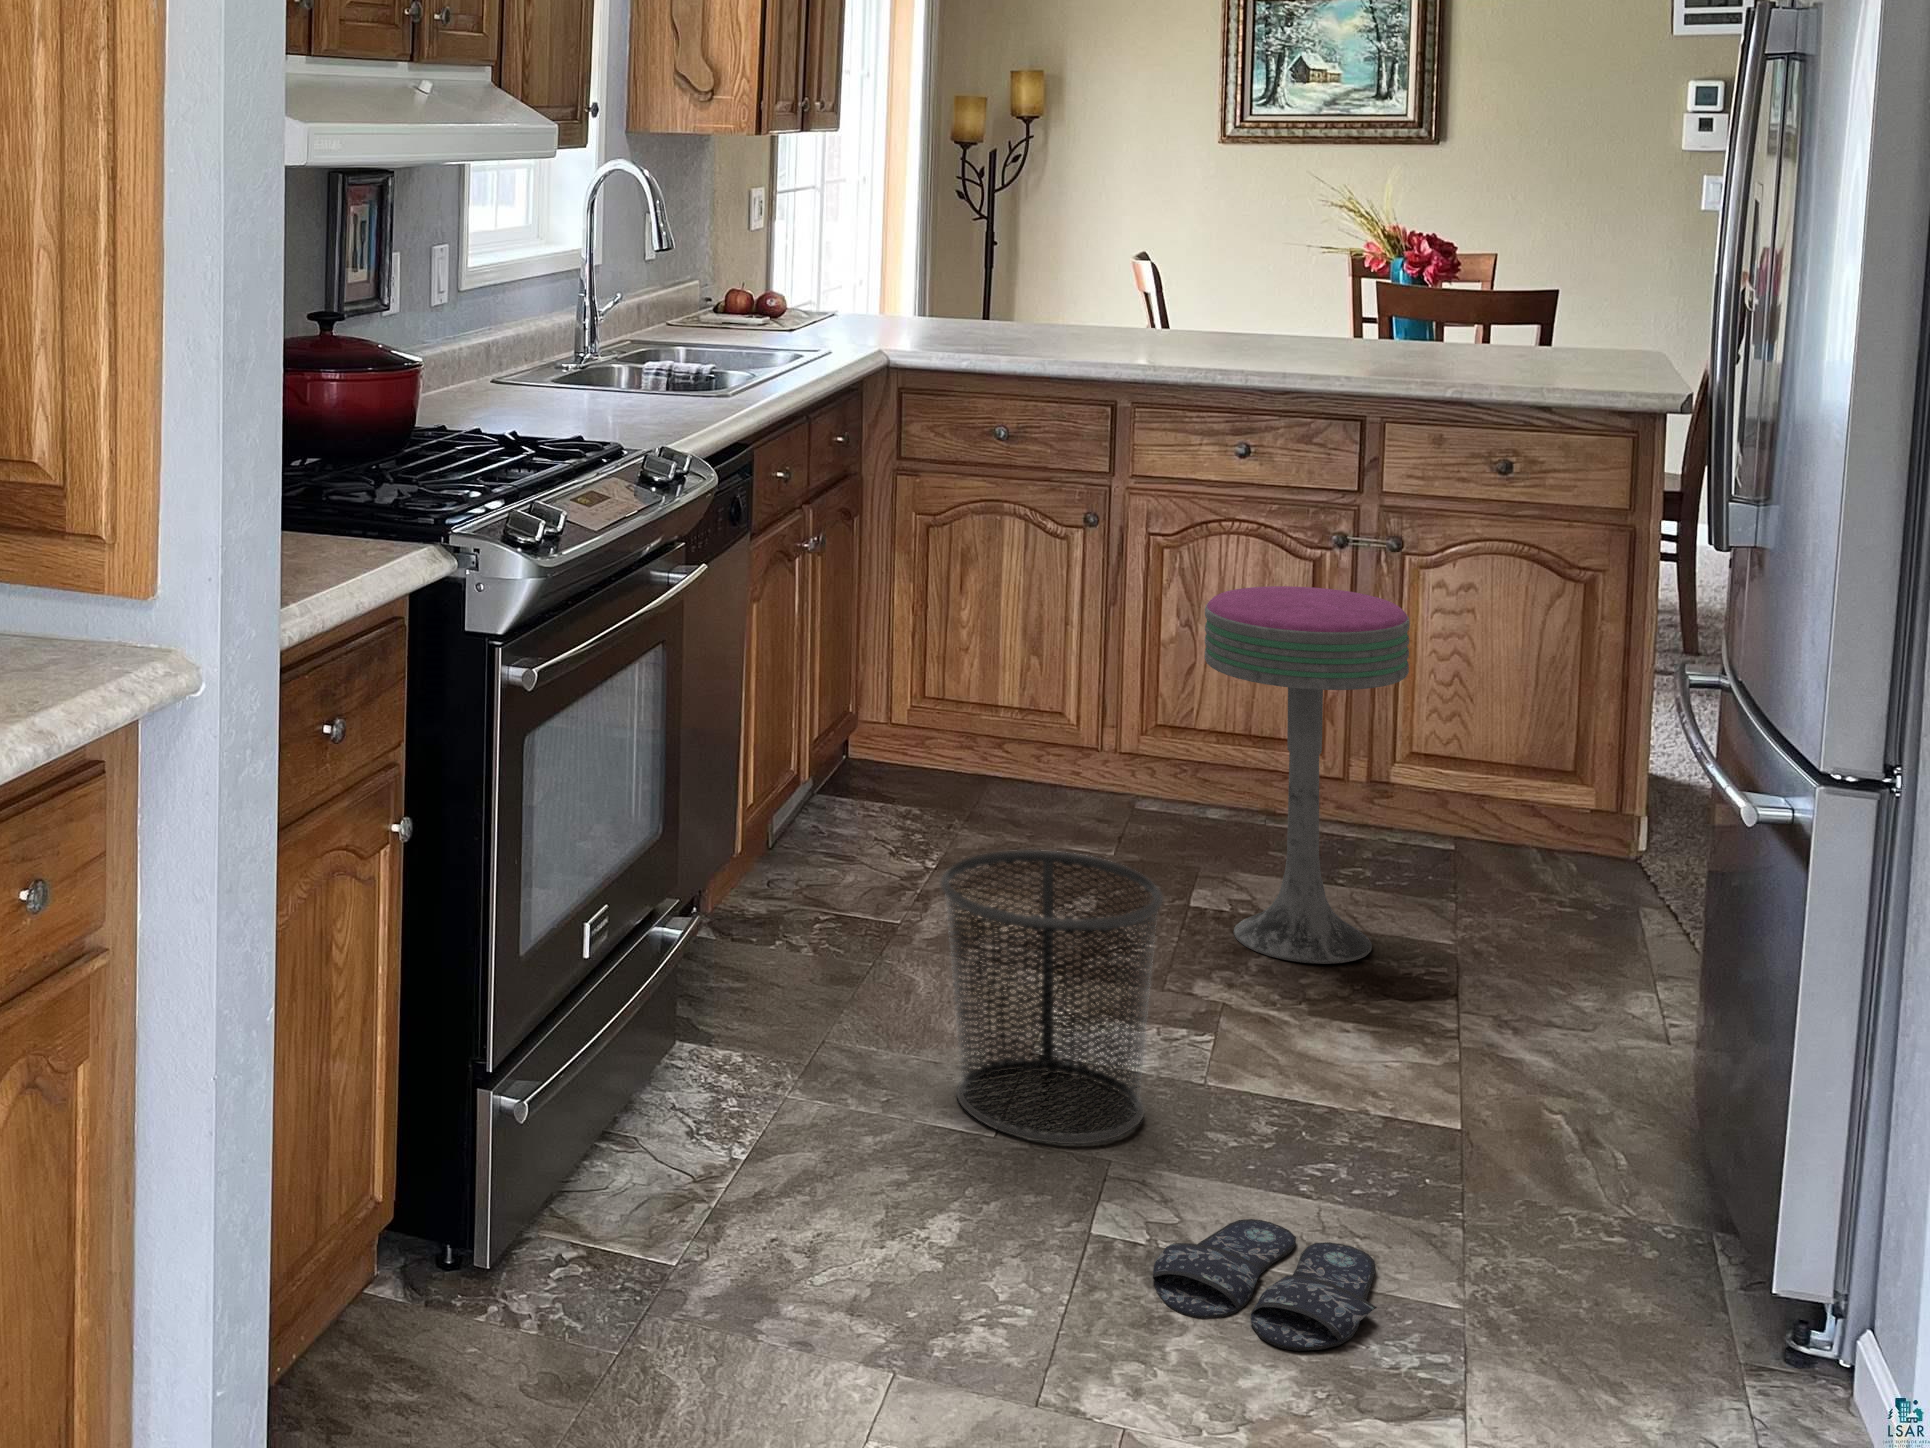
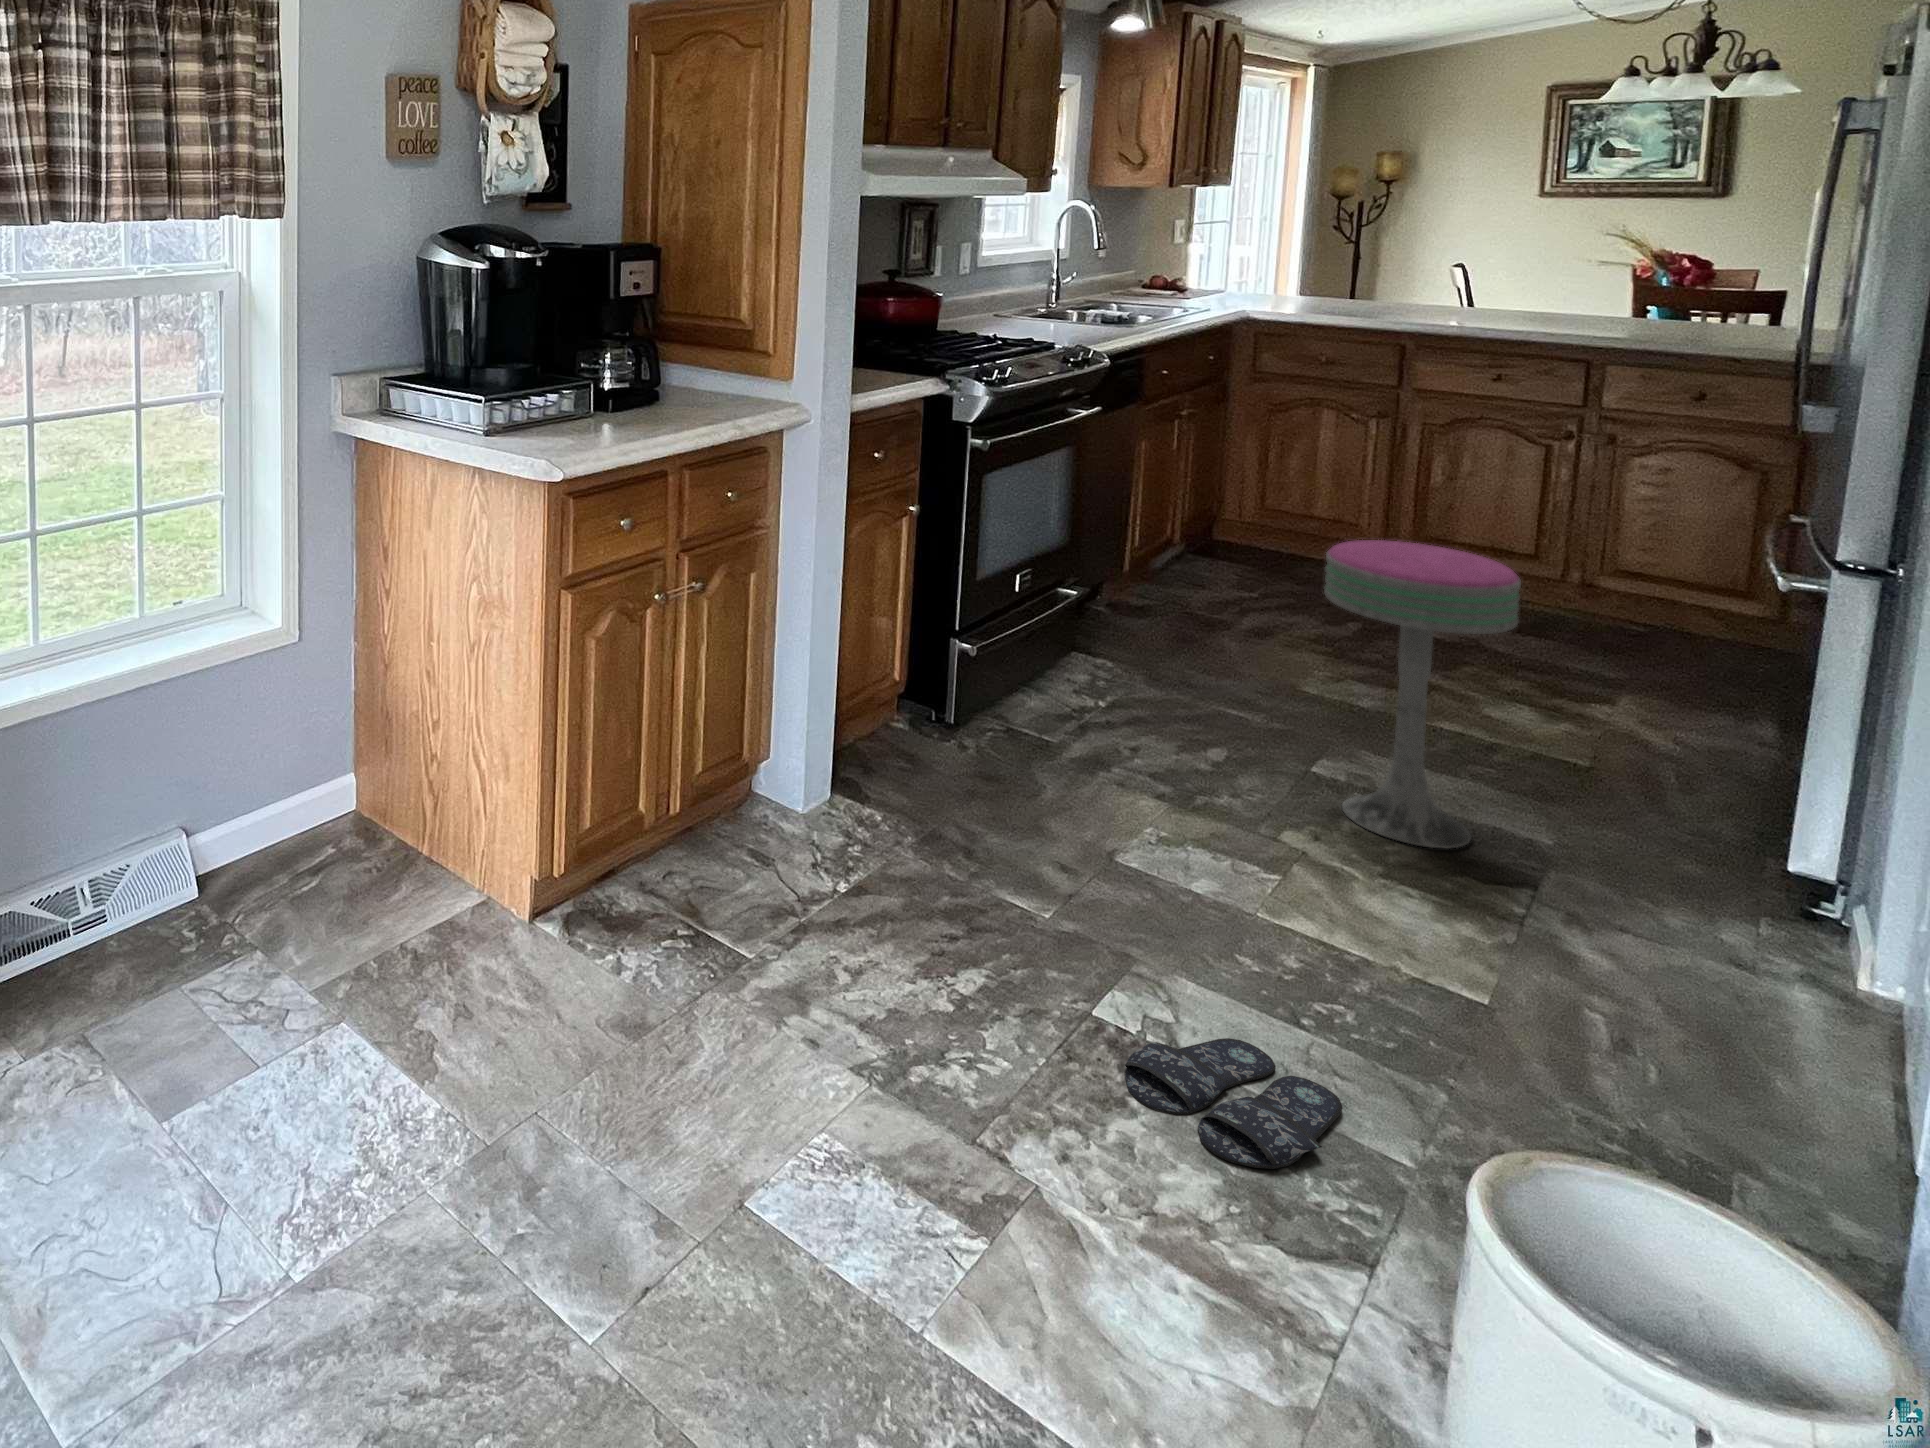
waste bin: present [941,850,1163,1144] -> none [1023,711,1208,946]

